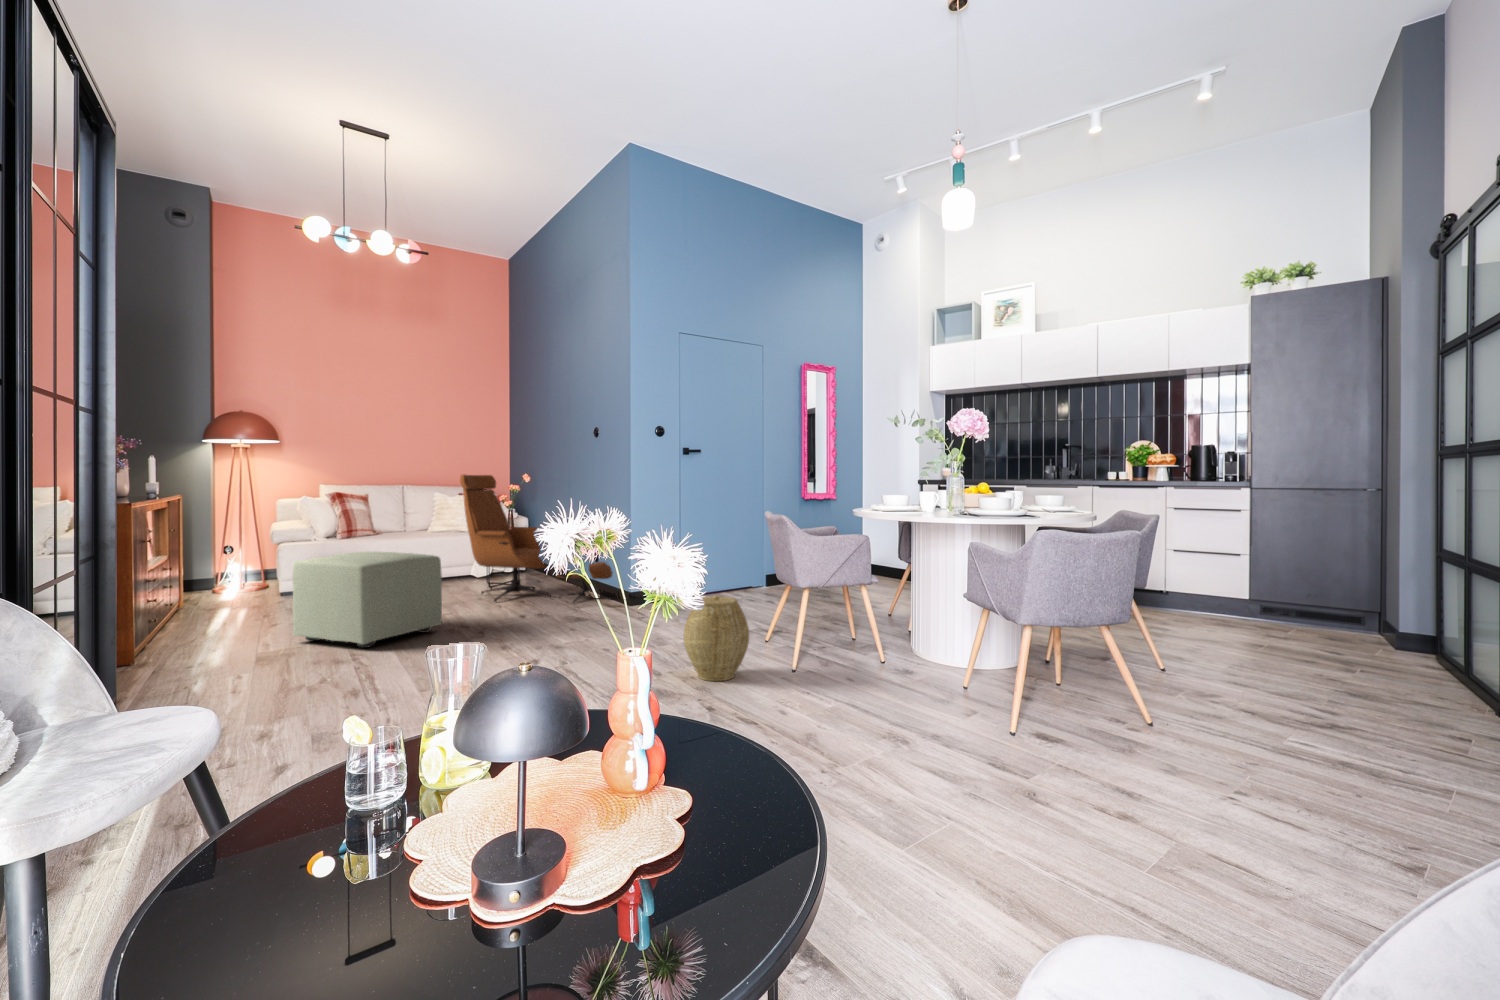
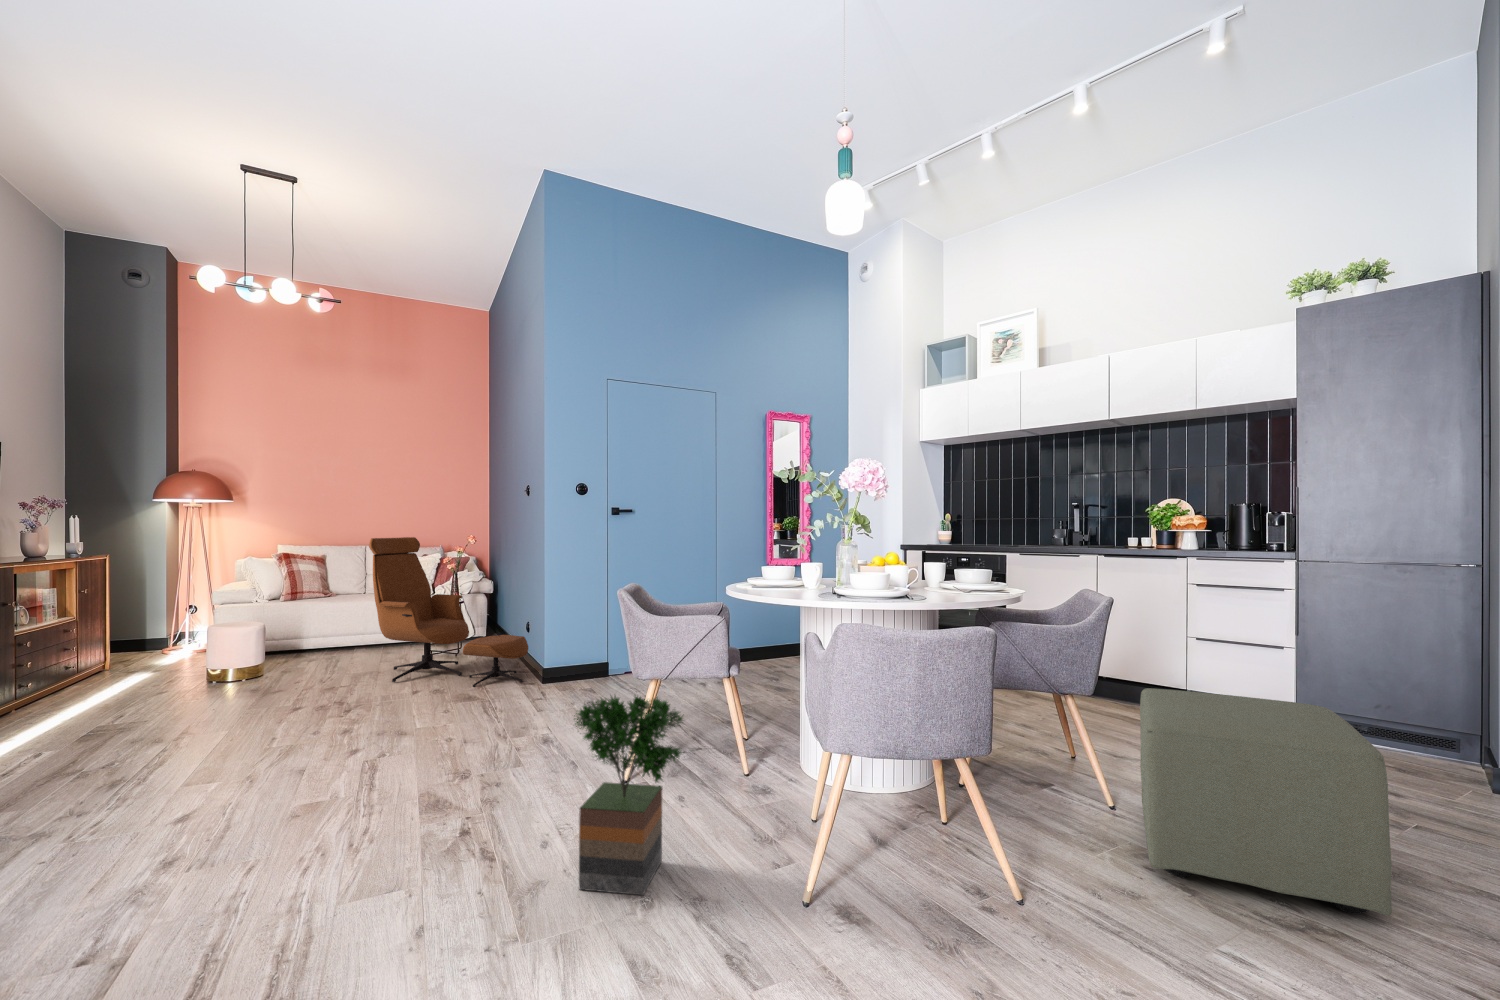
ottoman: present [292,552,442,648] -> present [1140,688,1392,915]
potted tree: none [805,567,894,700] -> present [574,695,682,895]
woven basket: present [684,595,749,681] -> none [444,718,536,839]

